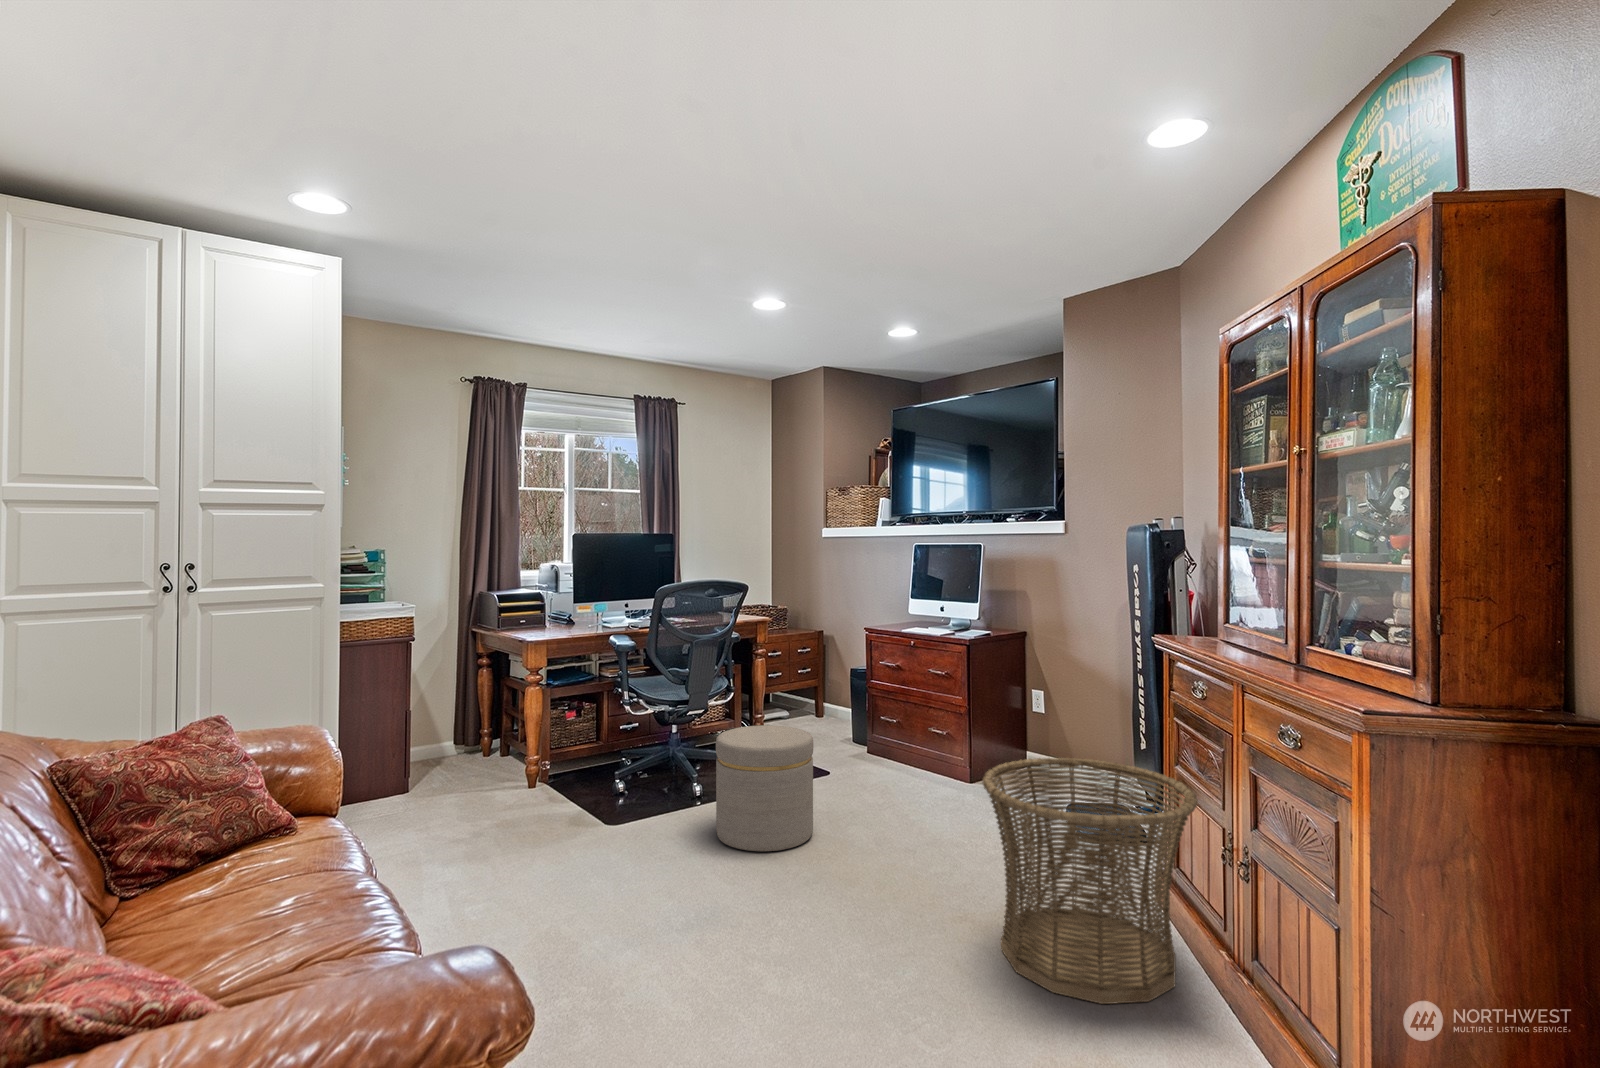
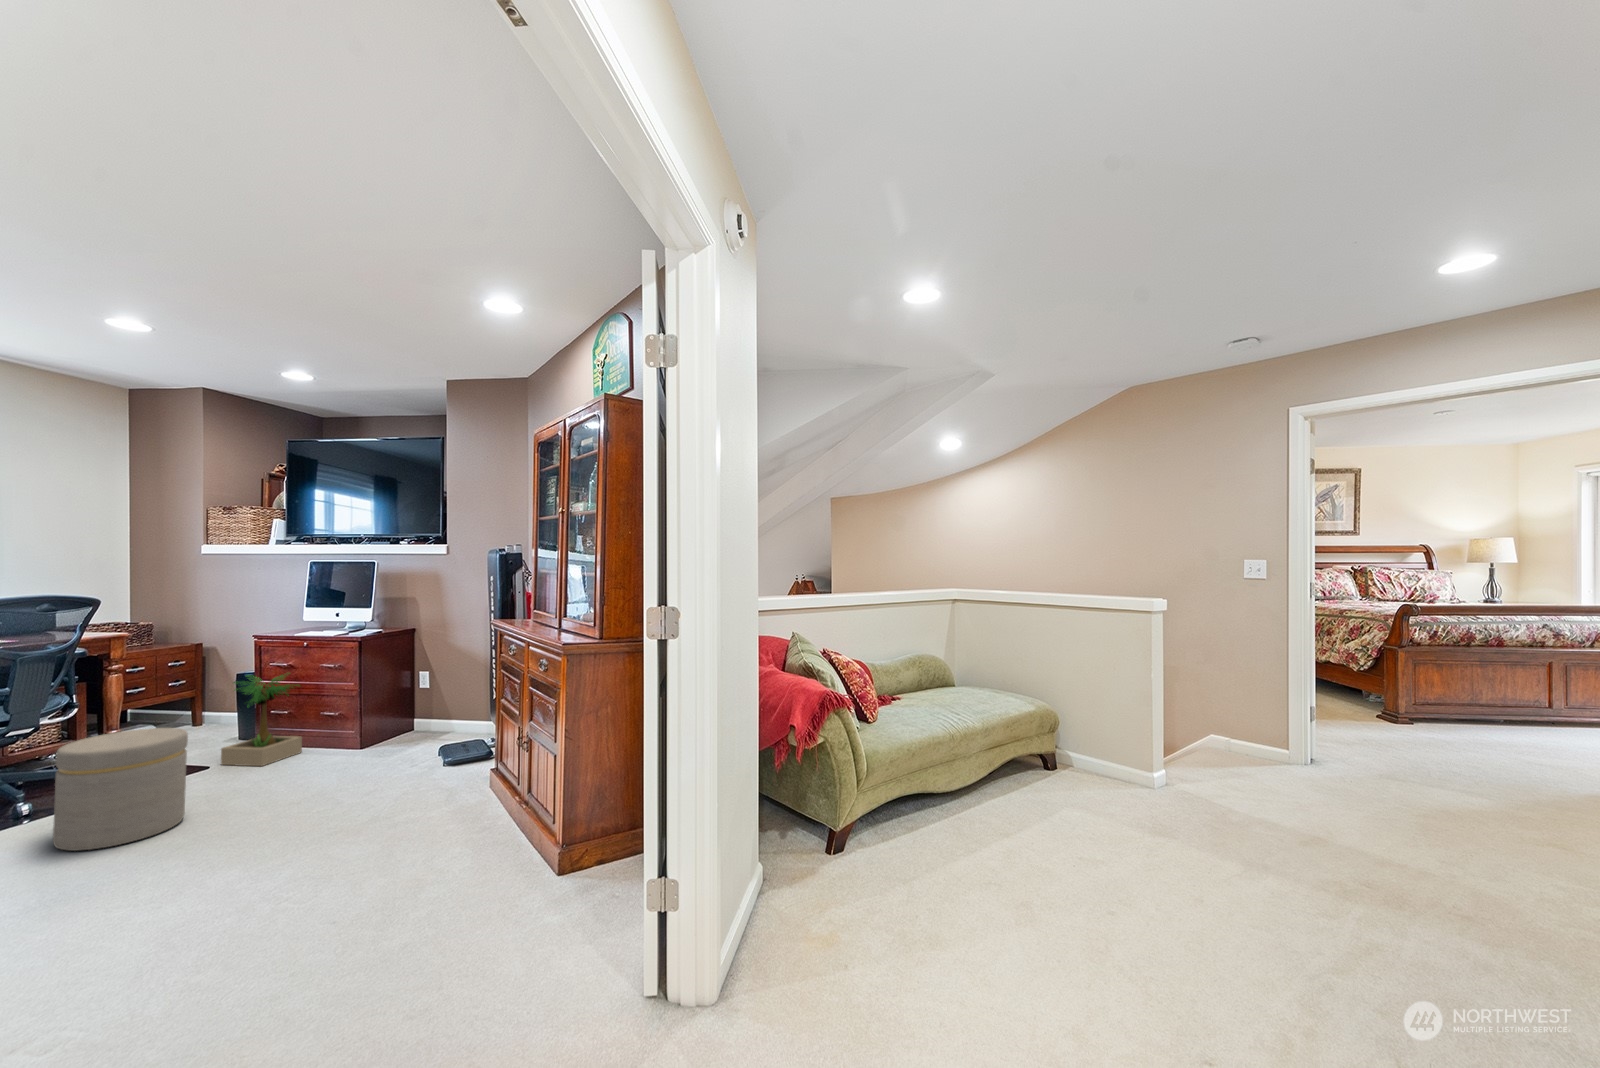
potted plant: none [838,673,917,783] -> present [221,673,302,766]
basket: present [983,758,1198,1004] -> none [355,703,507,858]

